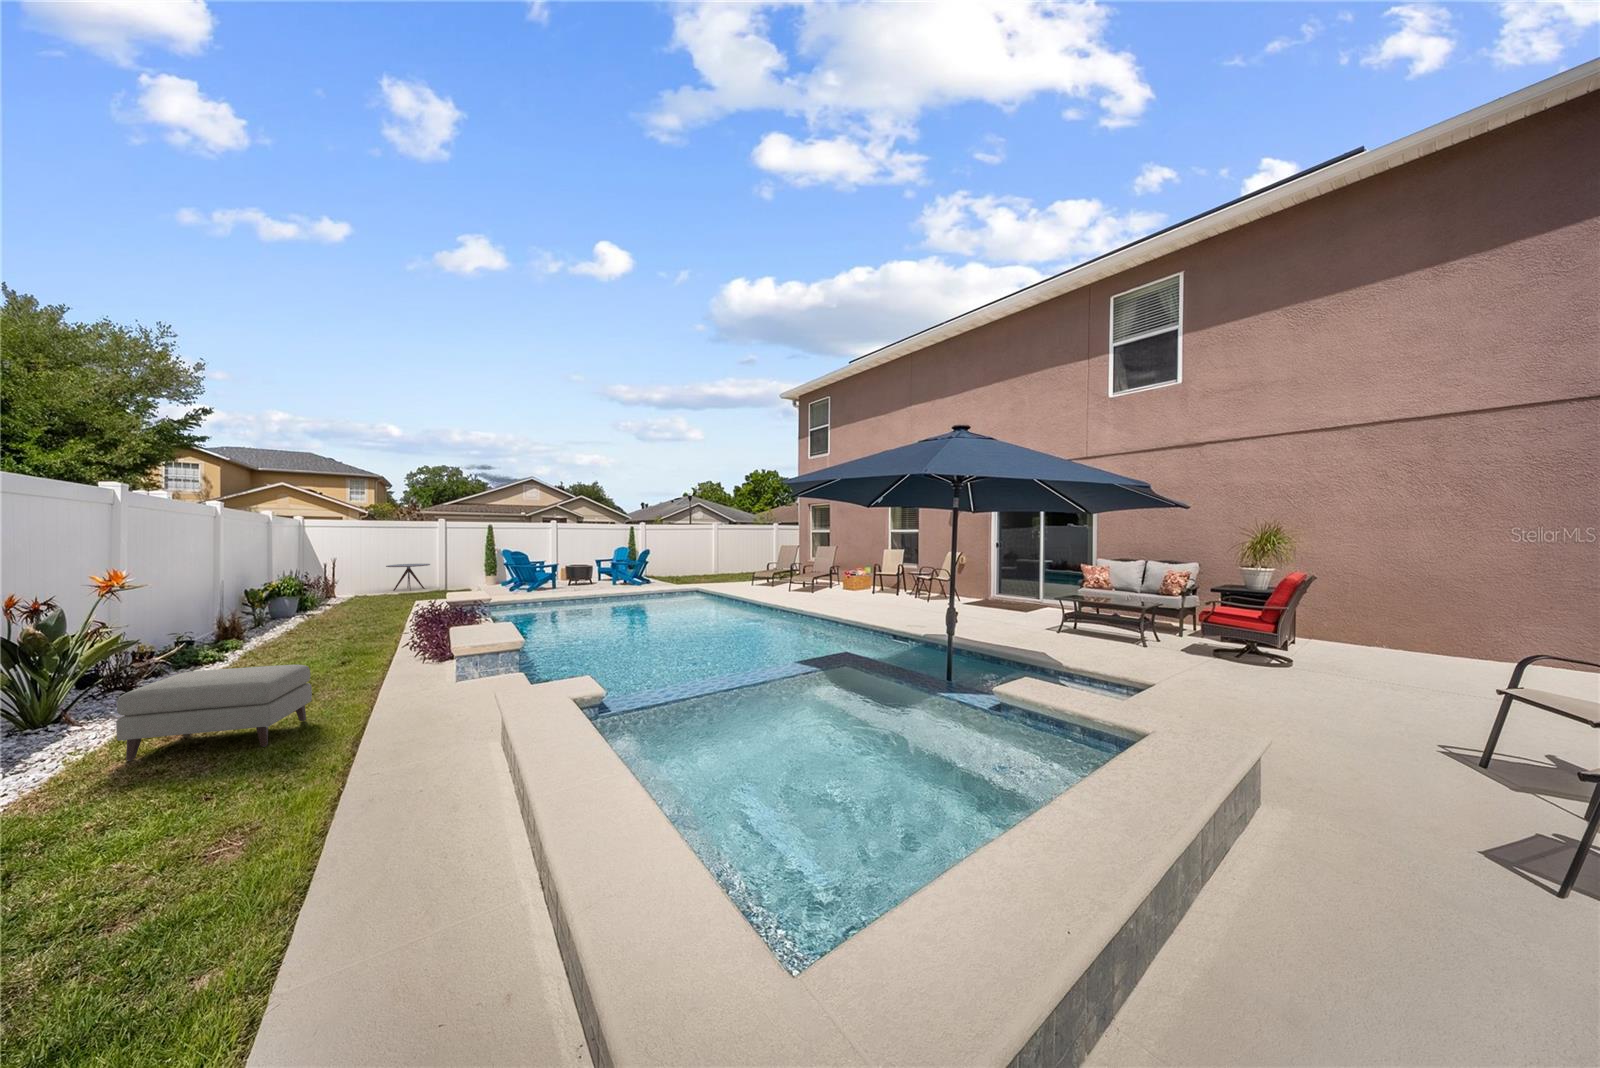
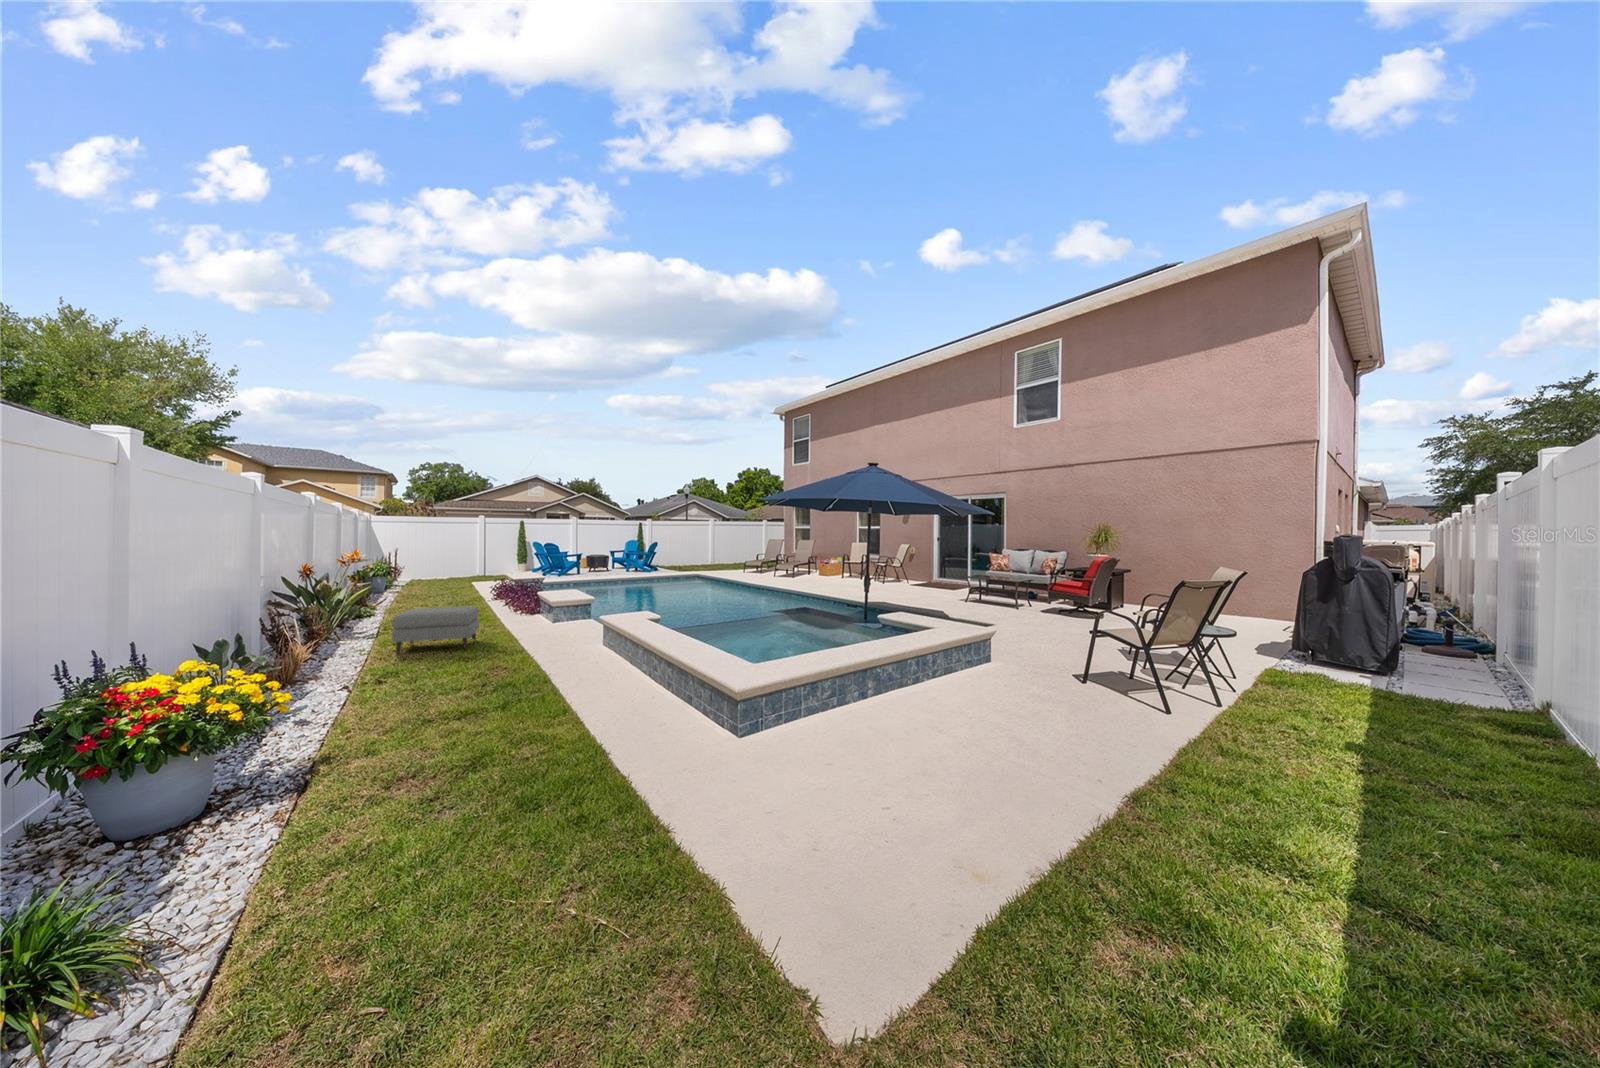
round table: present [386,564,430,591] -> none [439,553,474,575]

